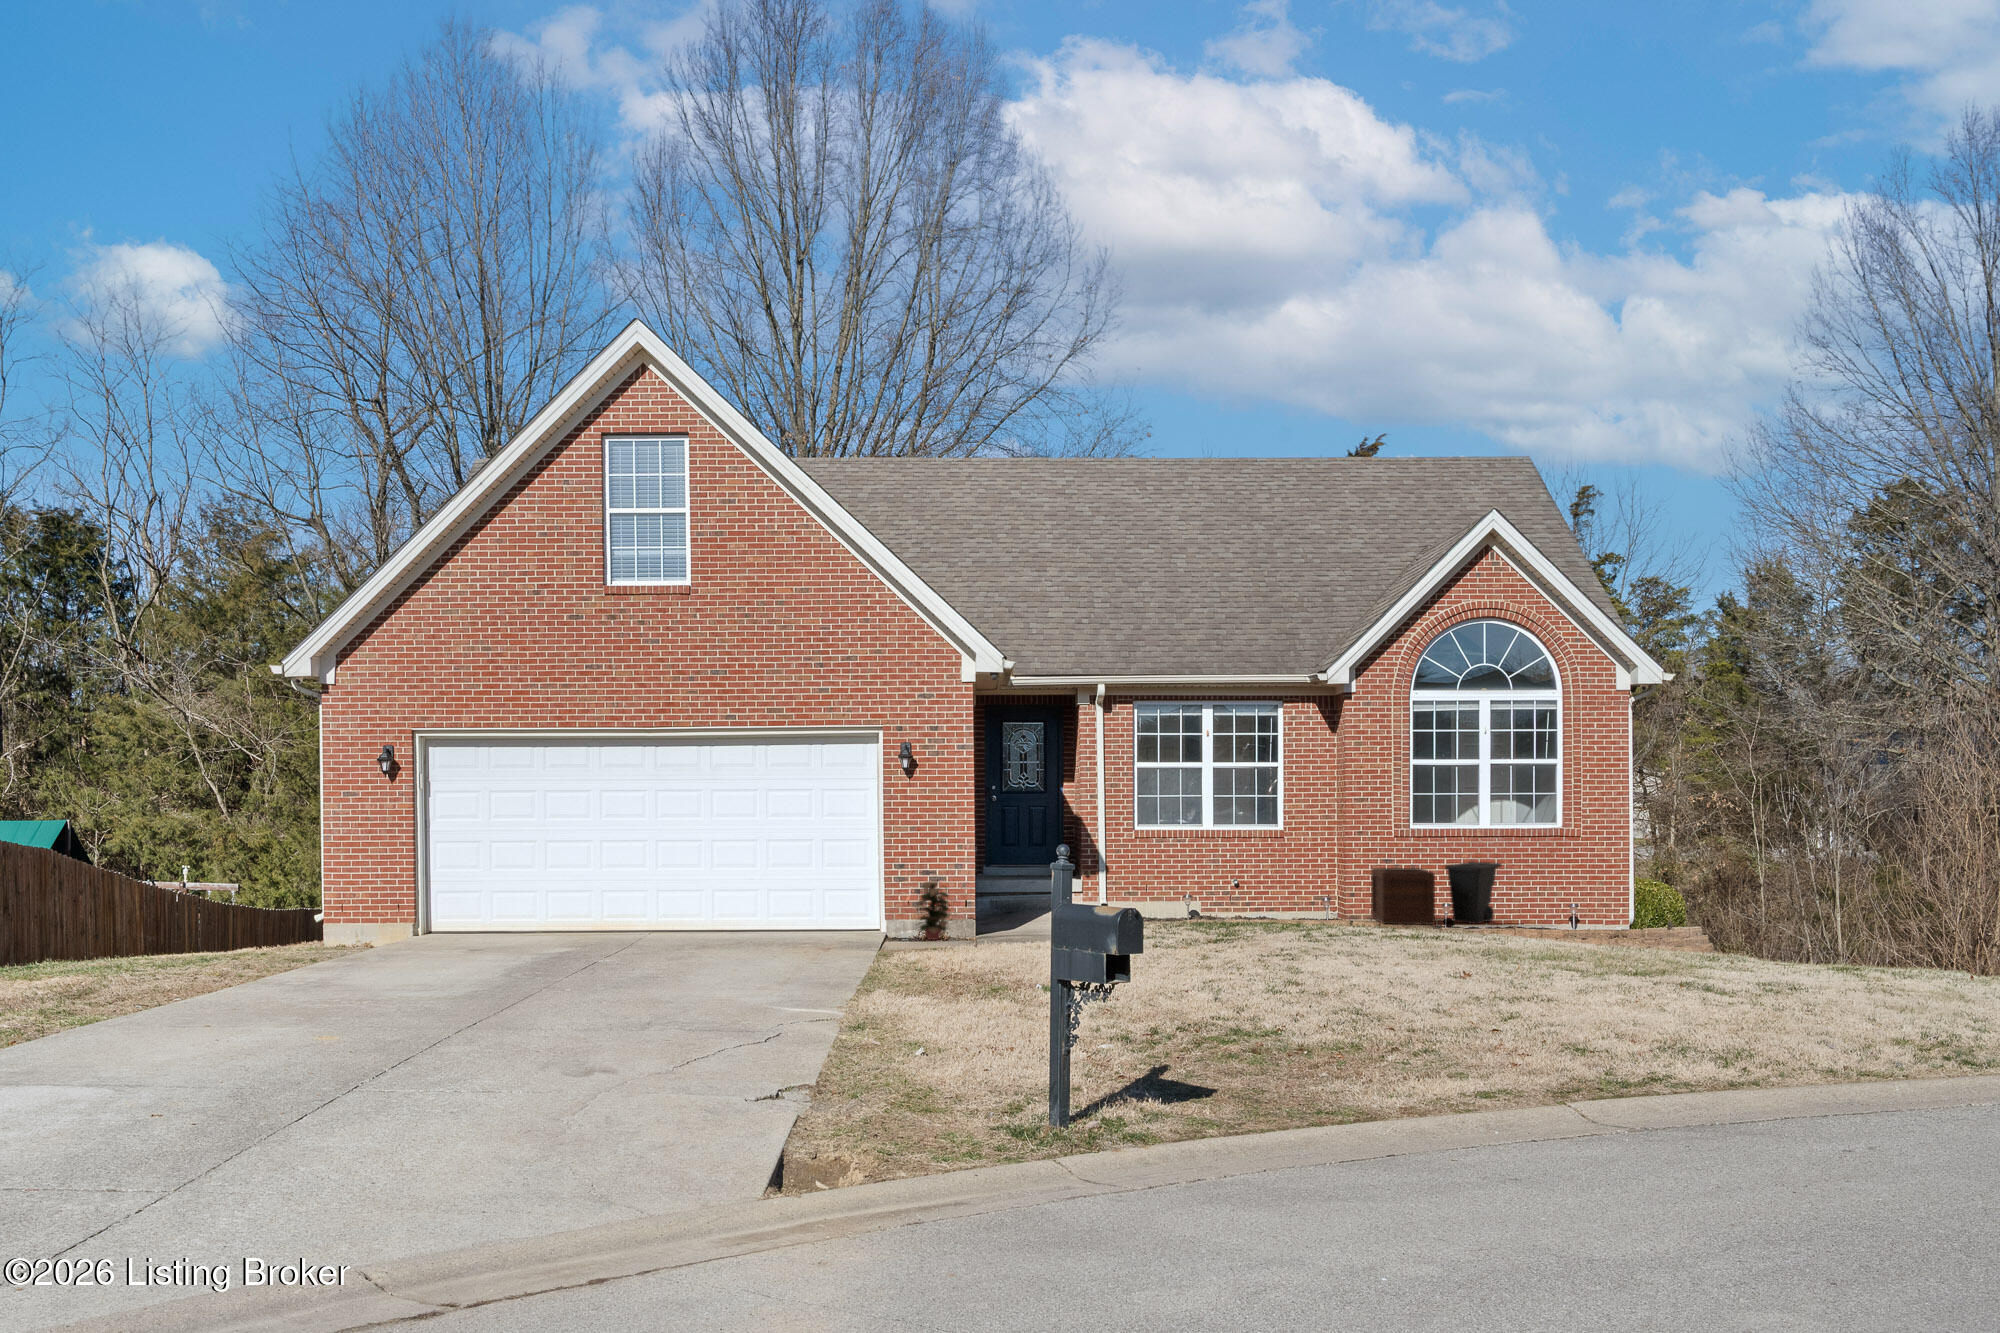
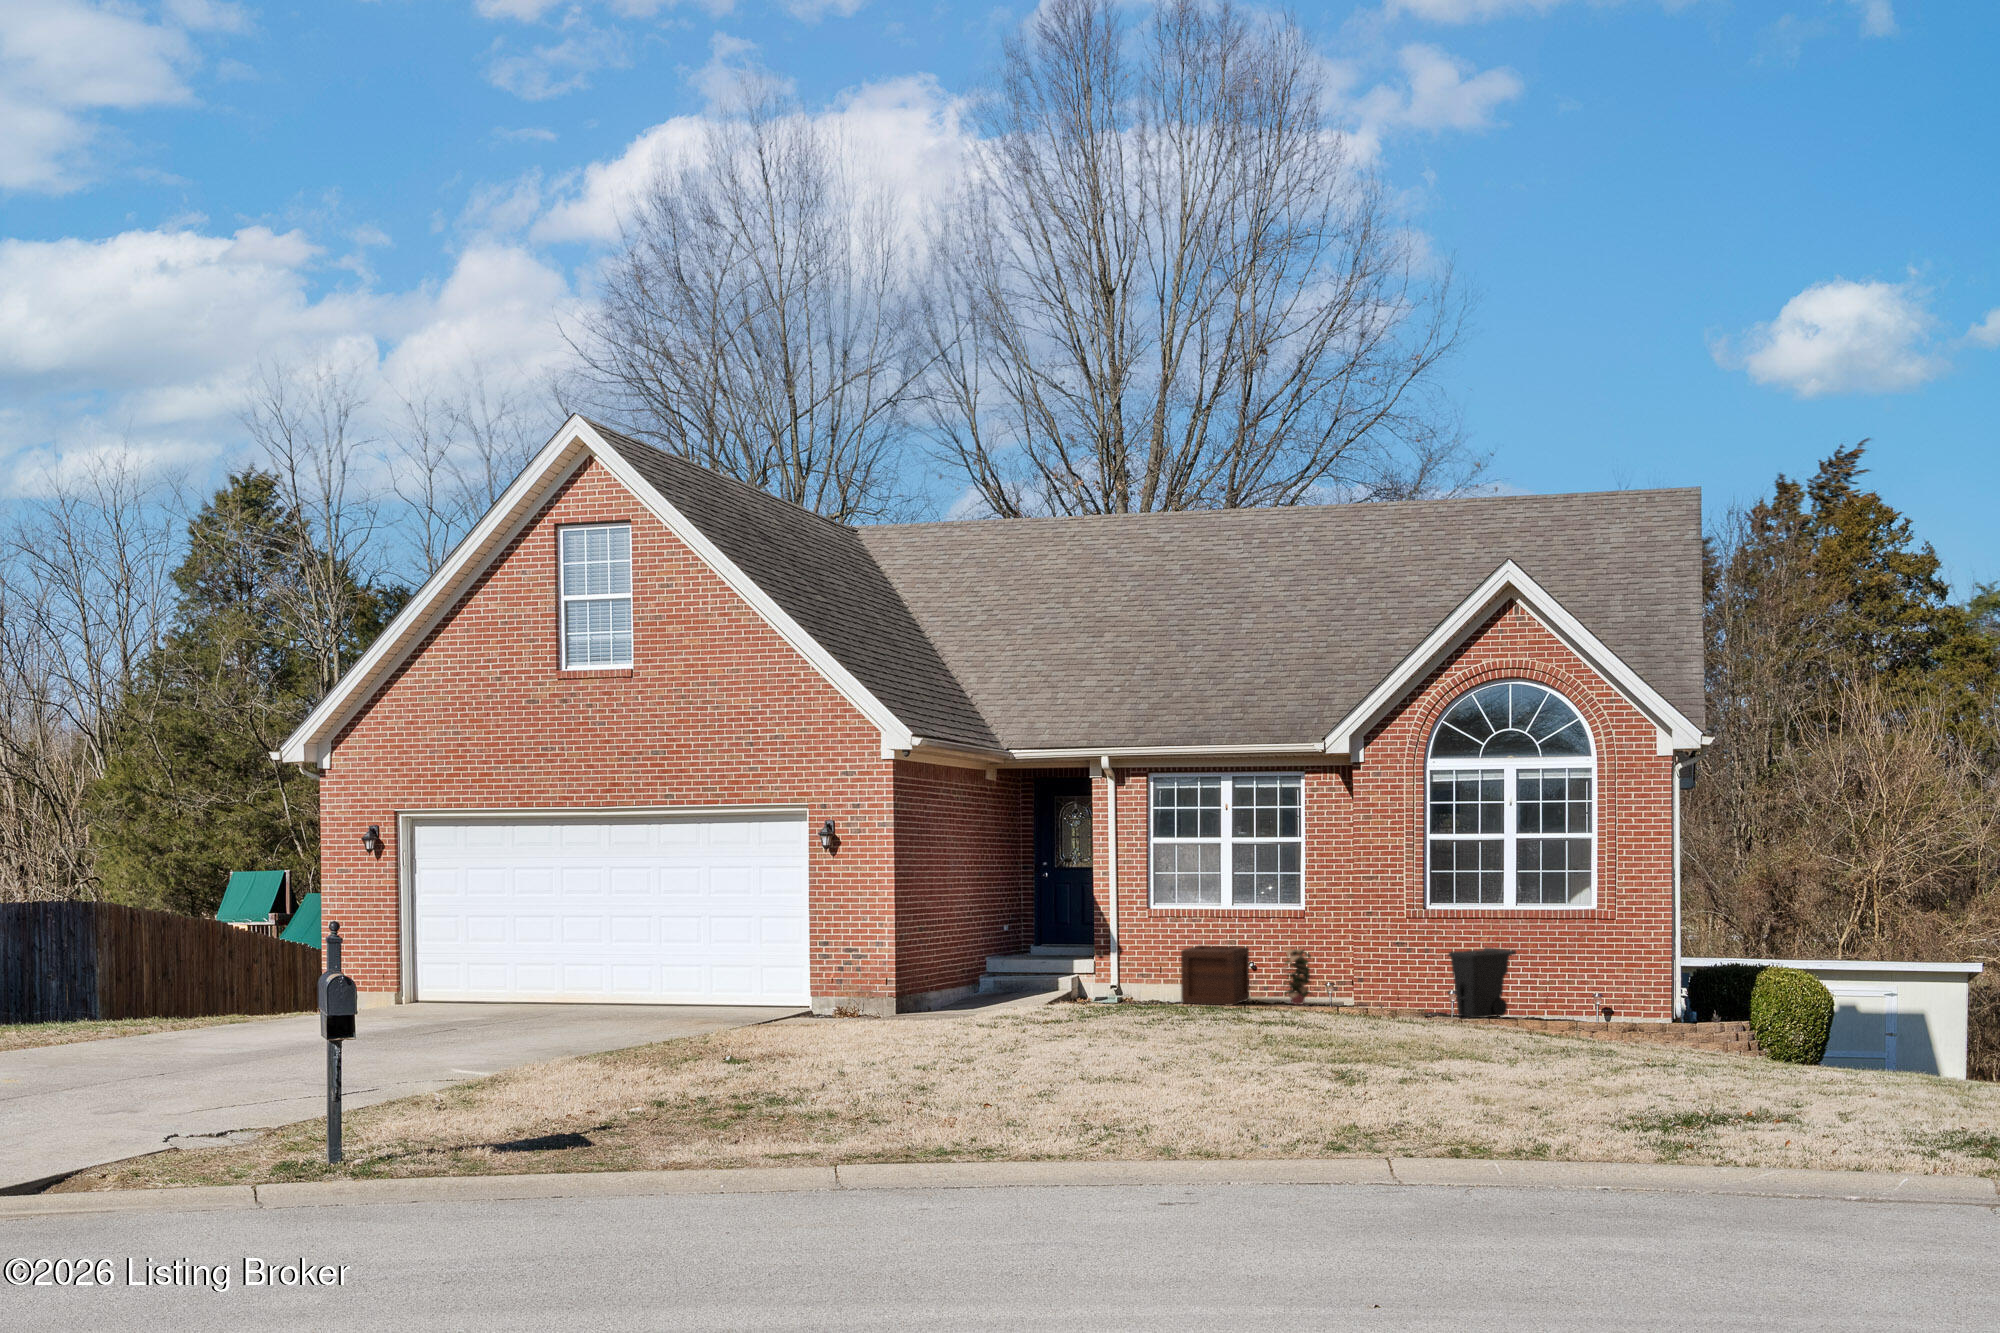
wooden crate: present [1371,868,1435,925] -> present [1181,945,1250,1005]
decorative plant: present [917,881,949,940] -> present [1283,949,1313,1005]

